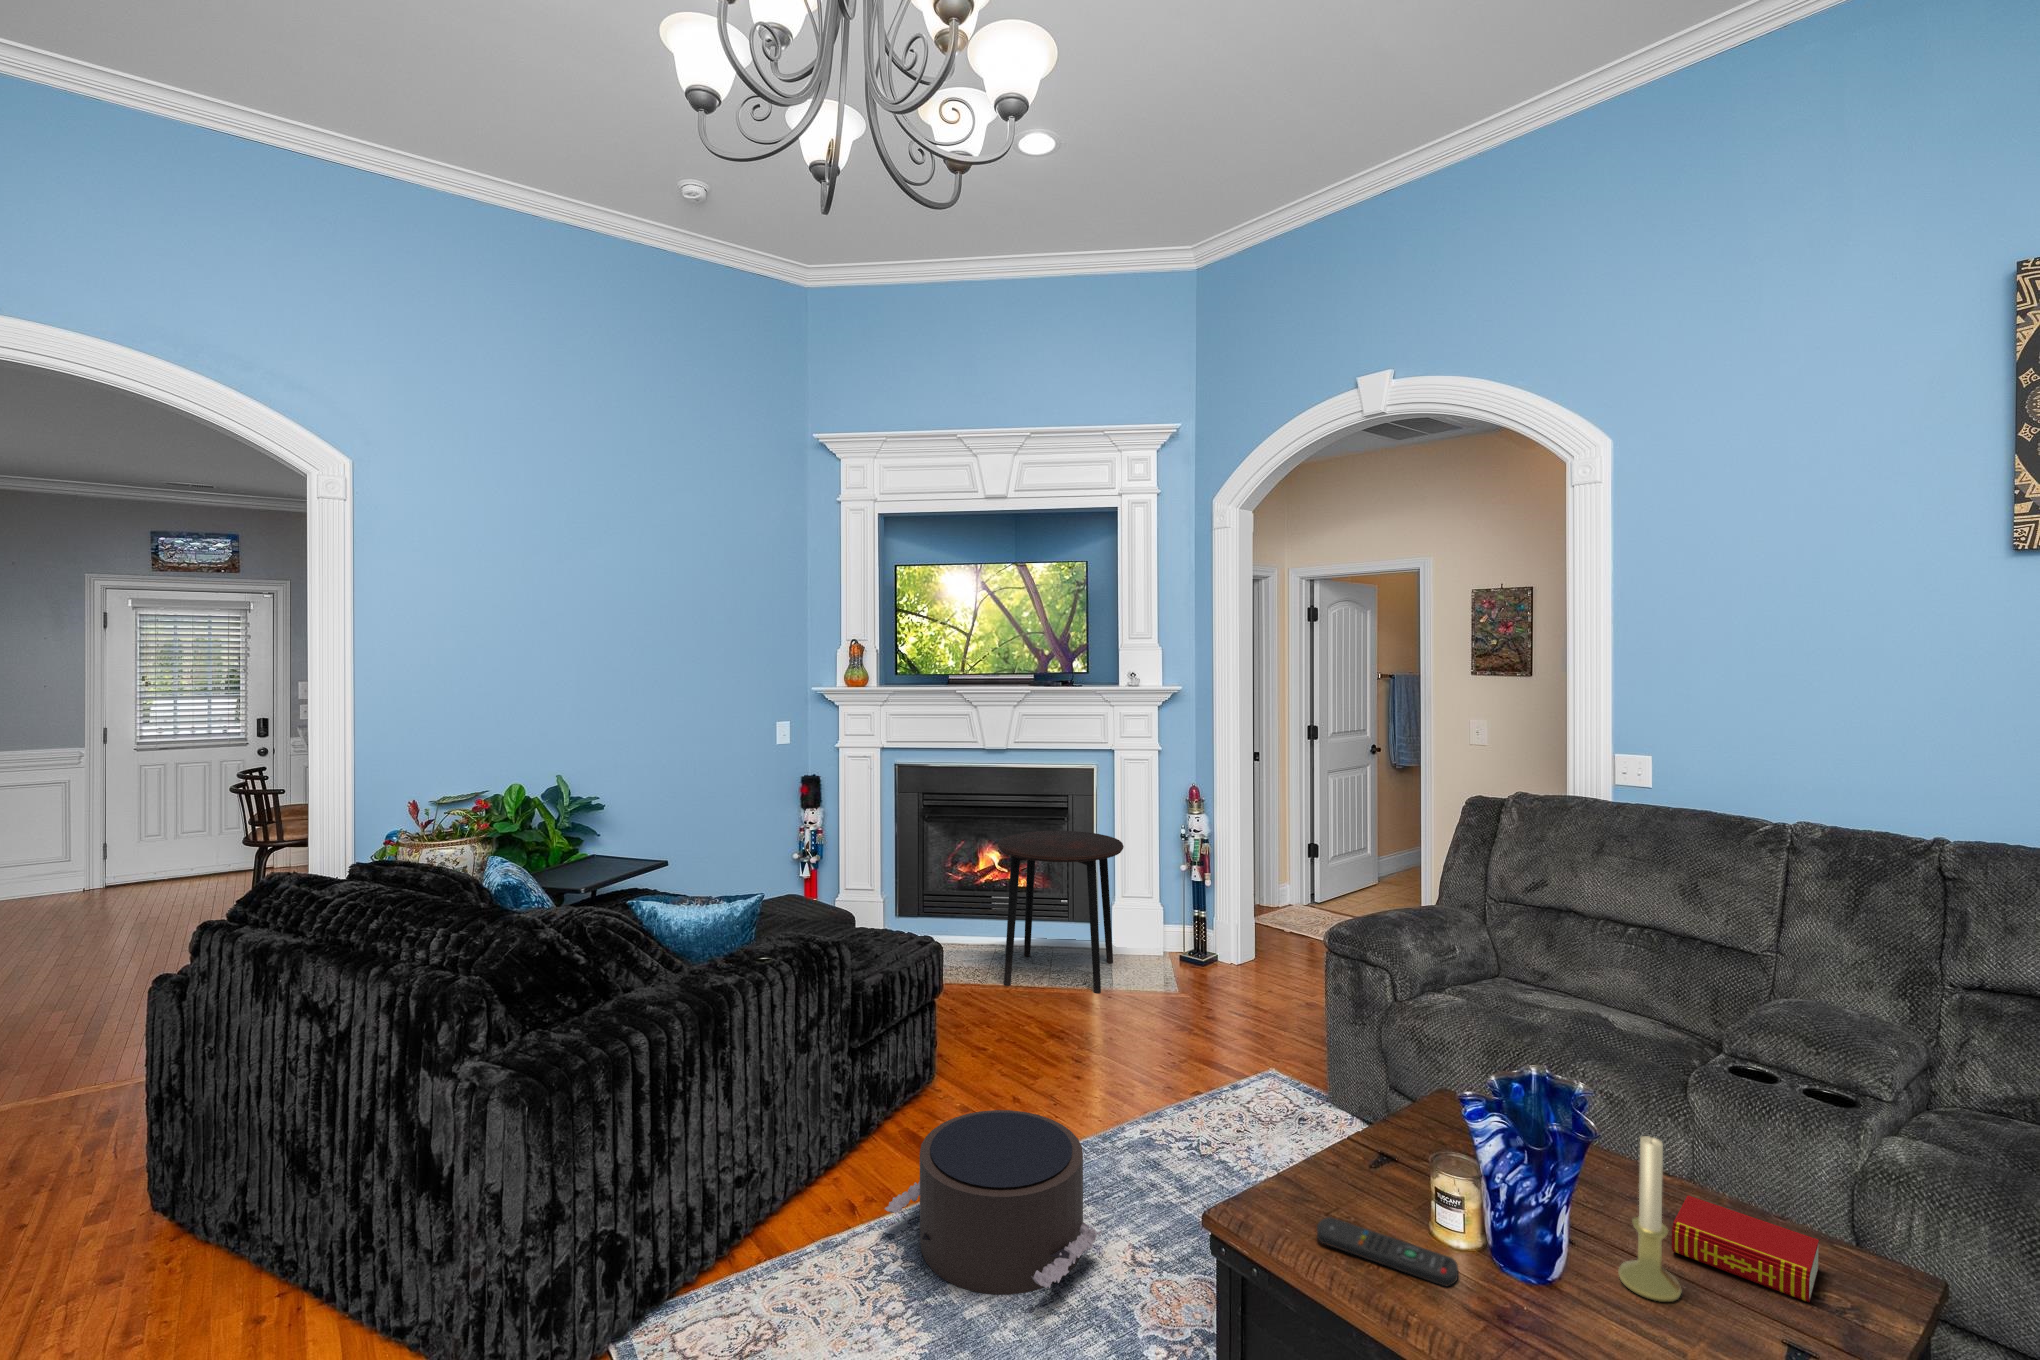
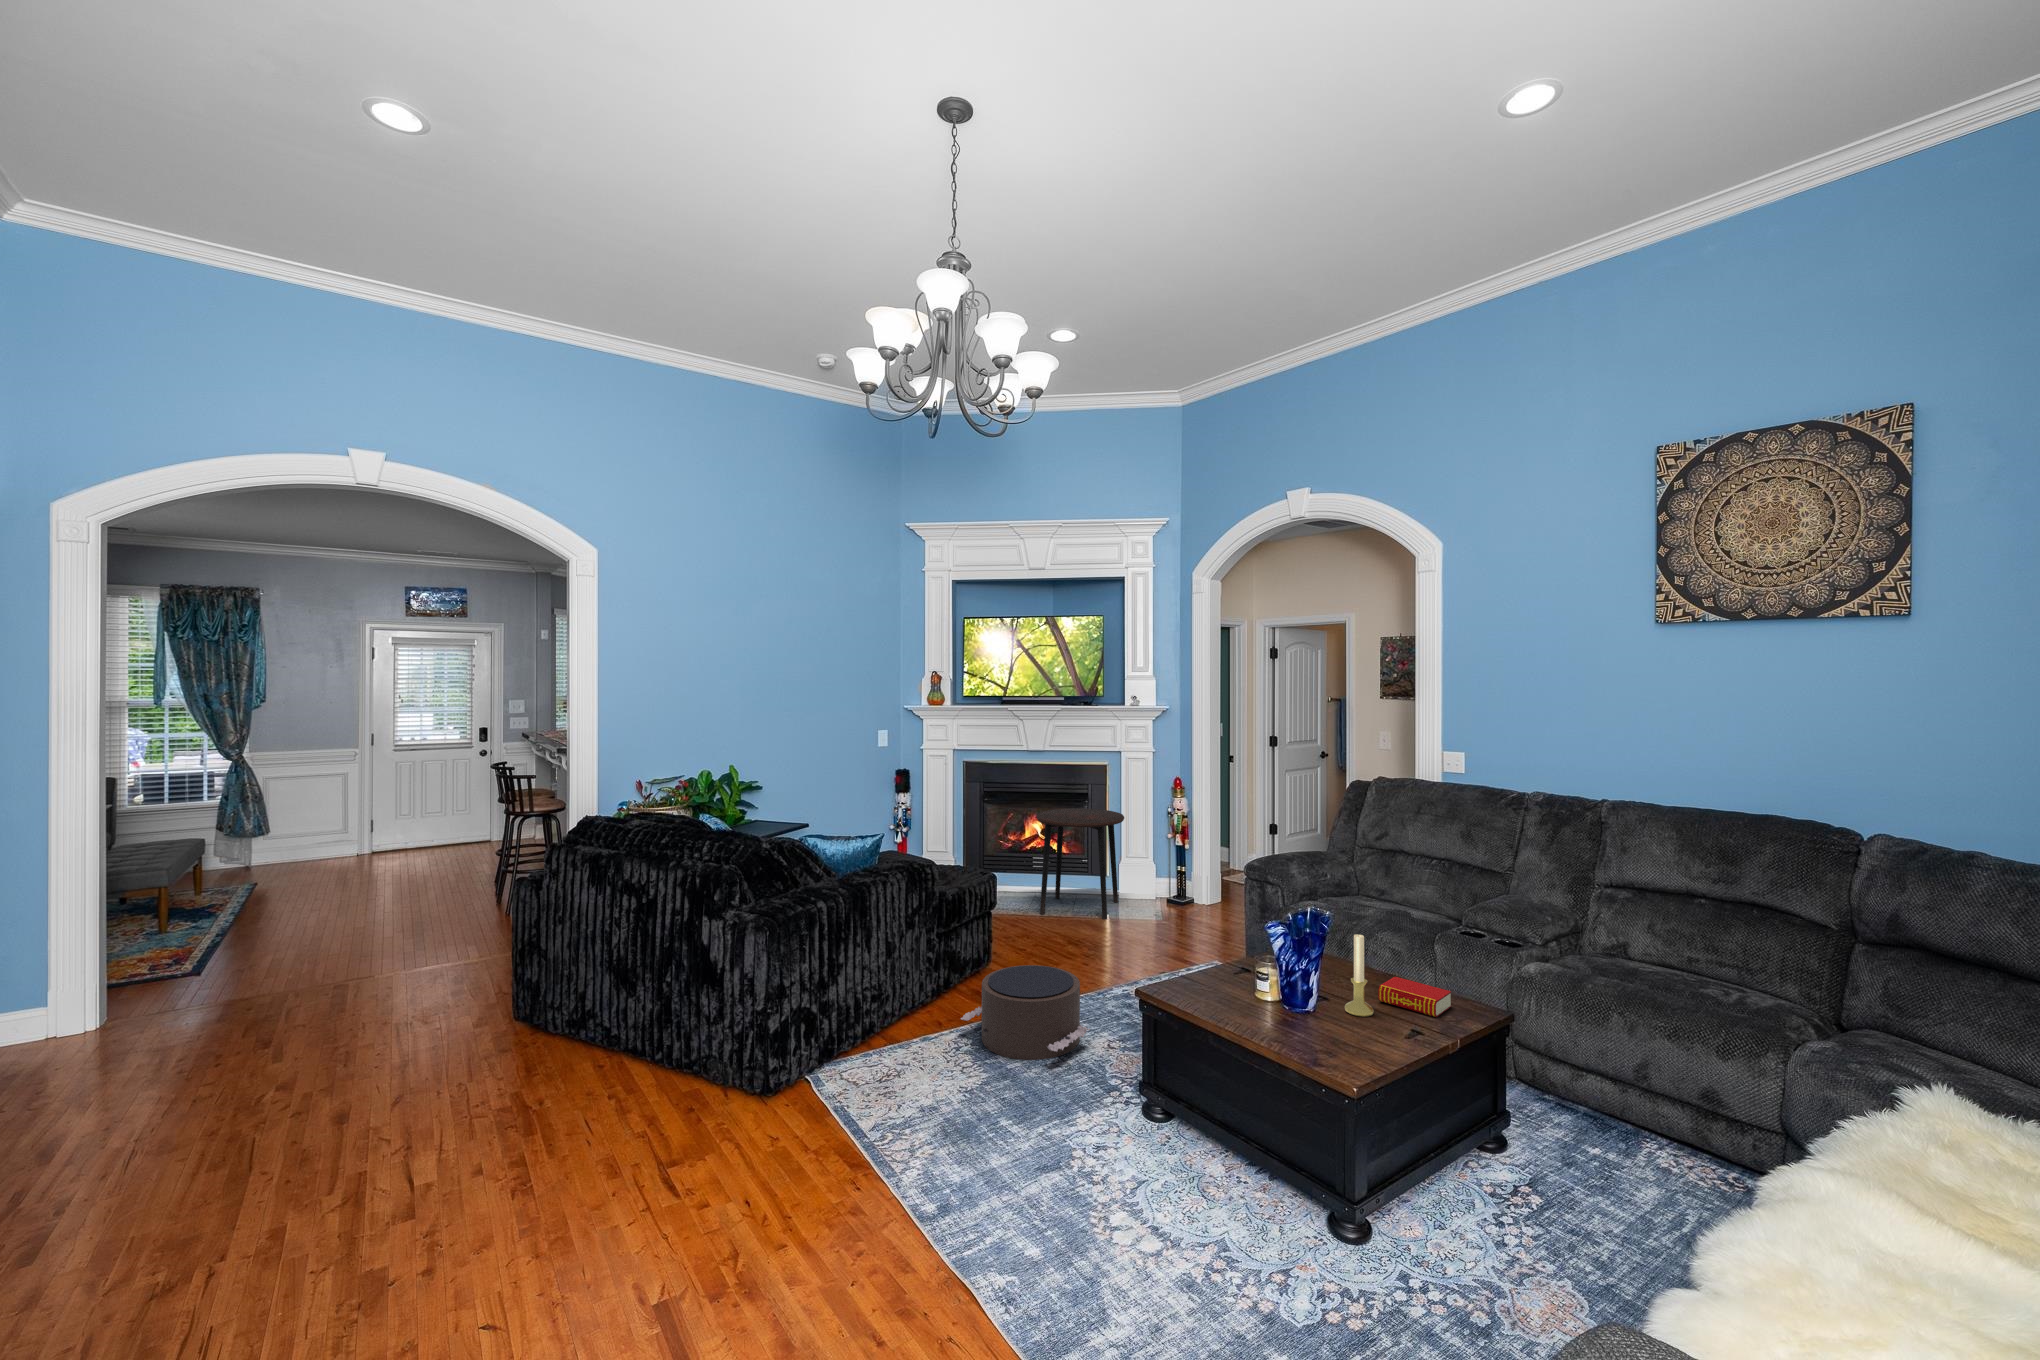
remote control: present [1317,1217,1458,1286] -> none [1194,987,1263,1012]

